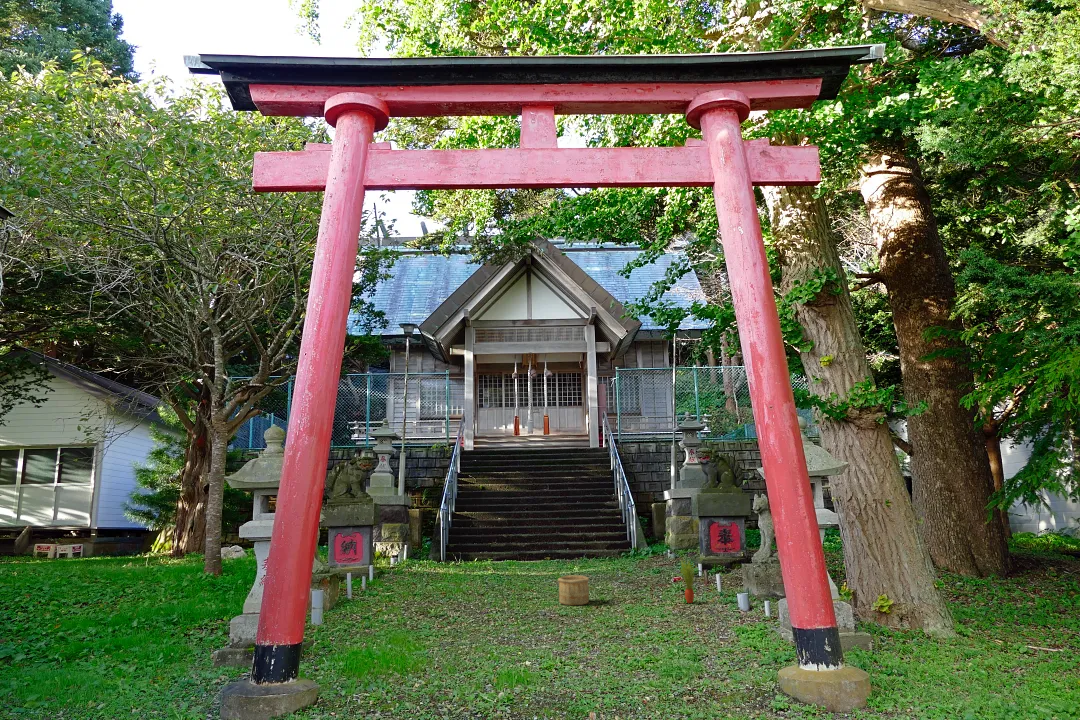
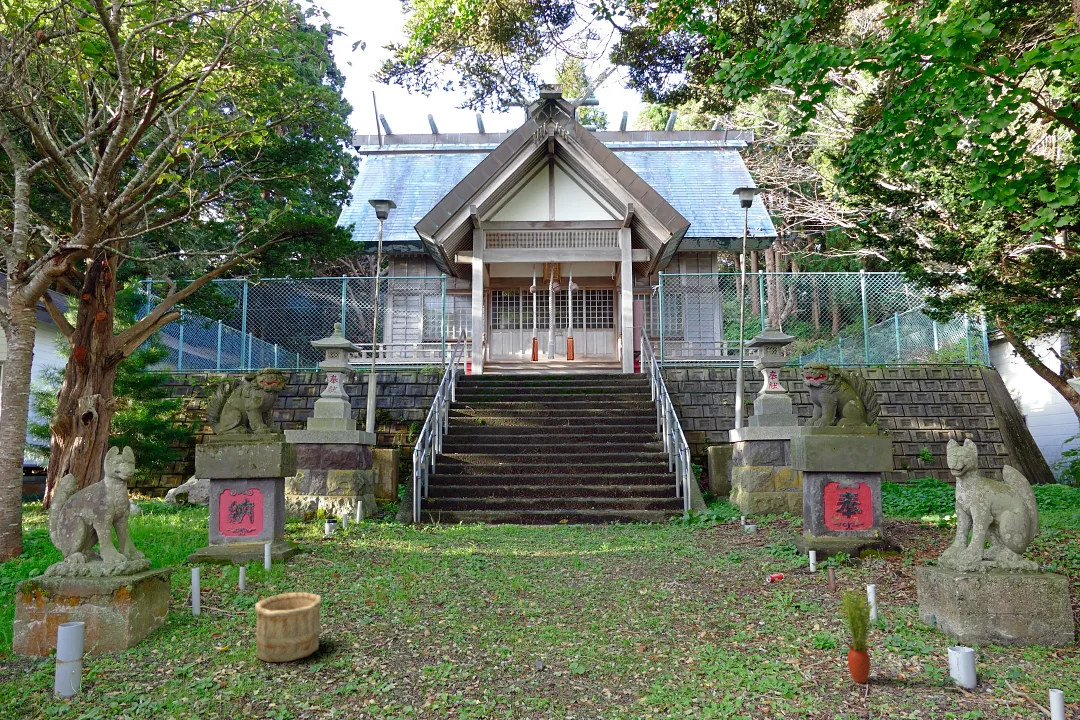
wooden bucket: present [558,575,589,605] -> present [255,592,322,662]

